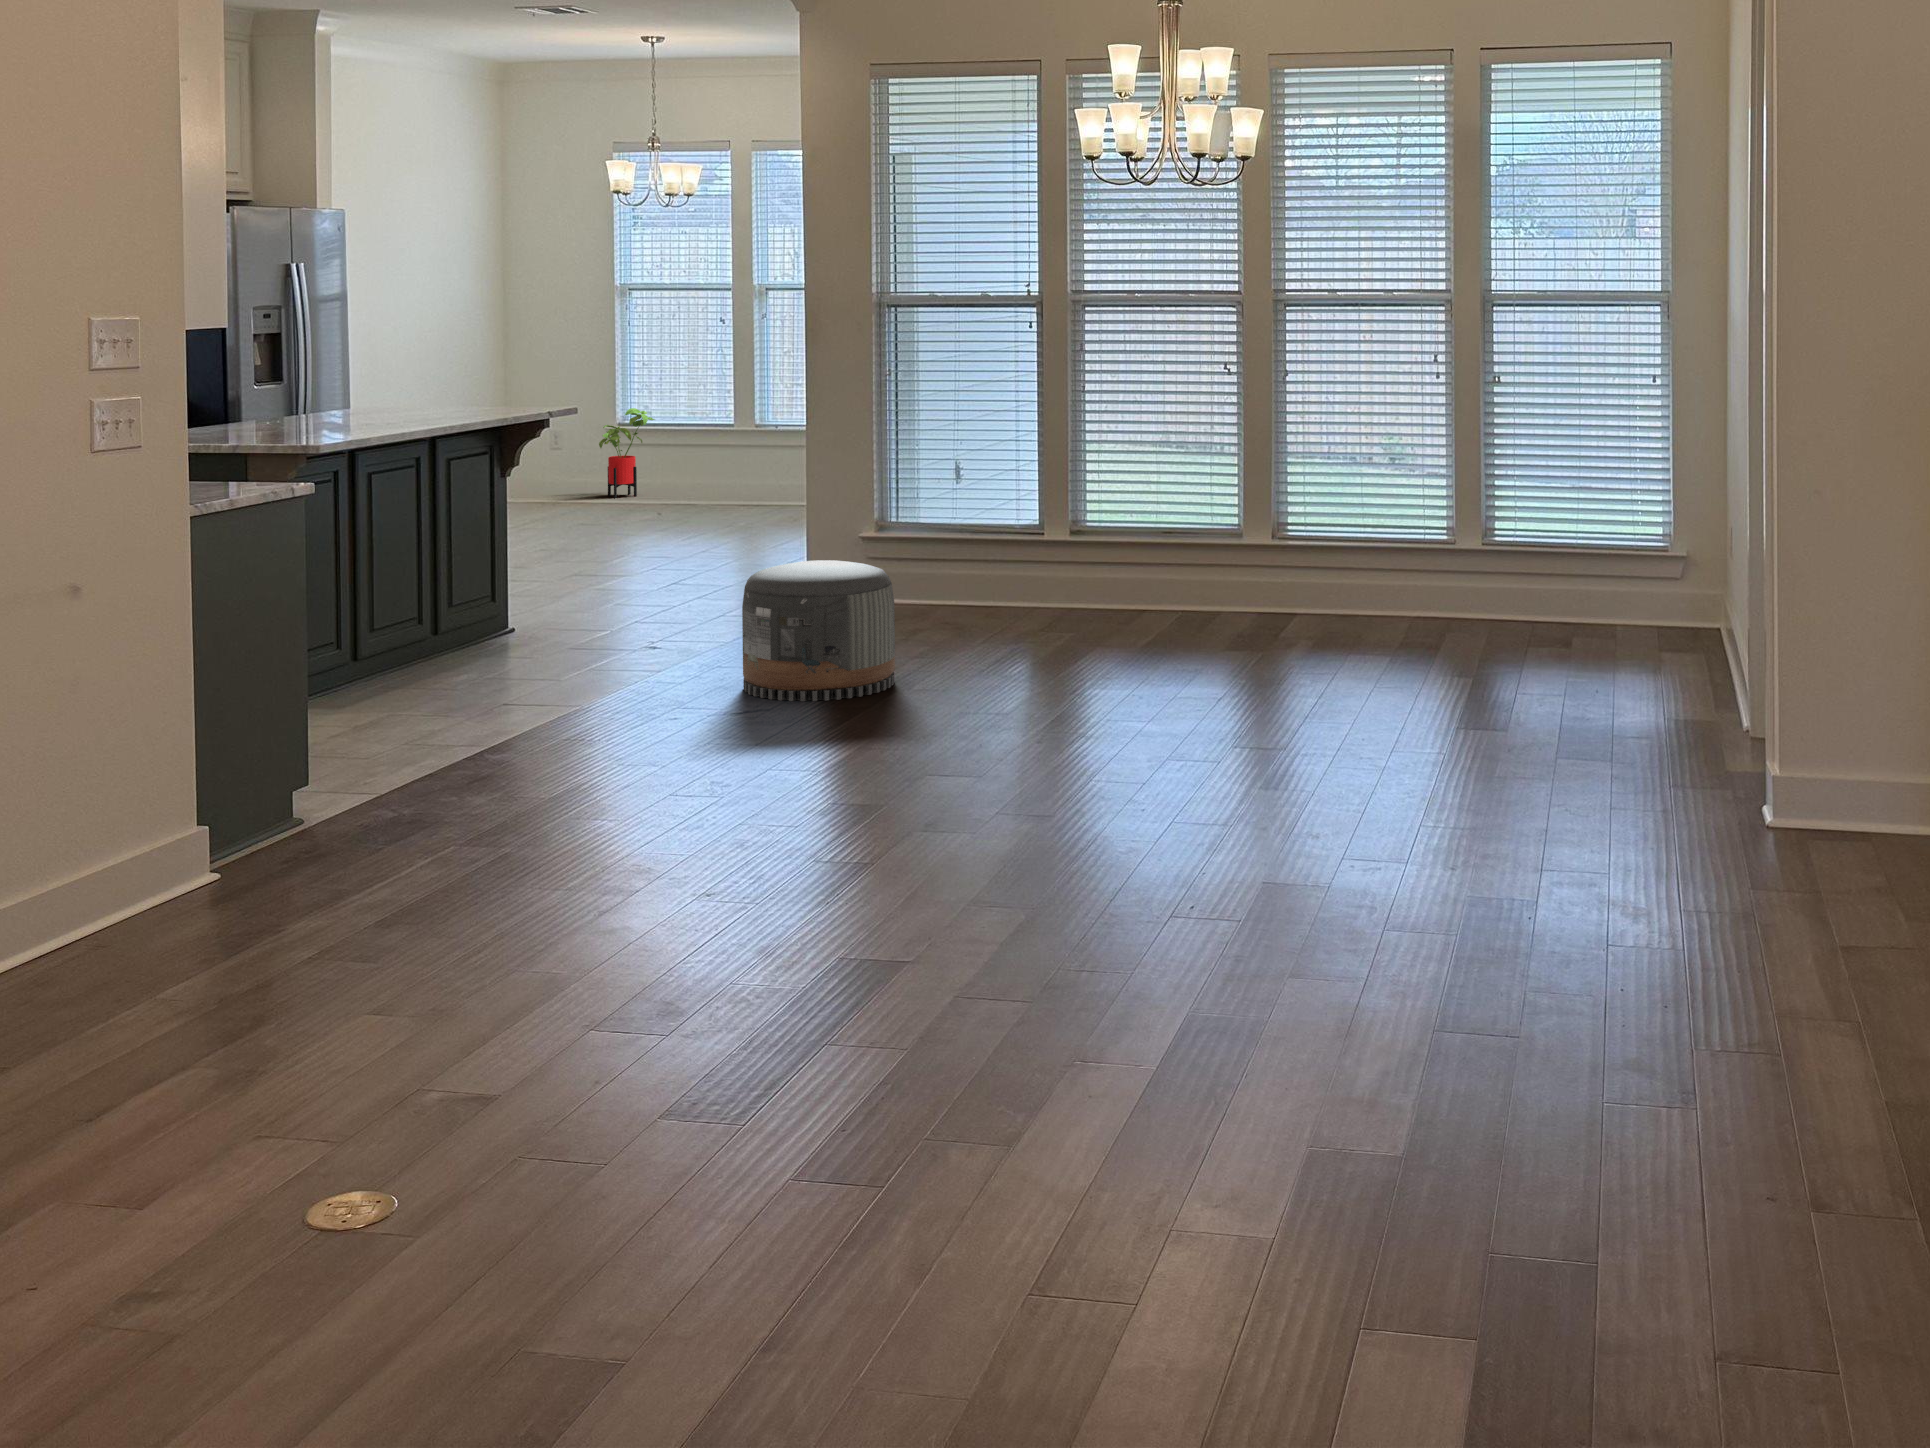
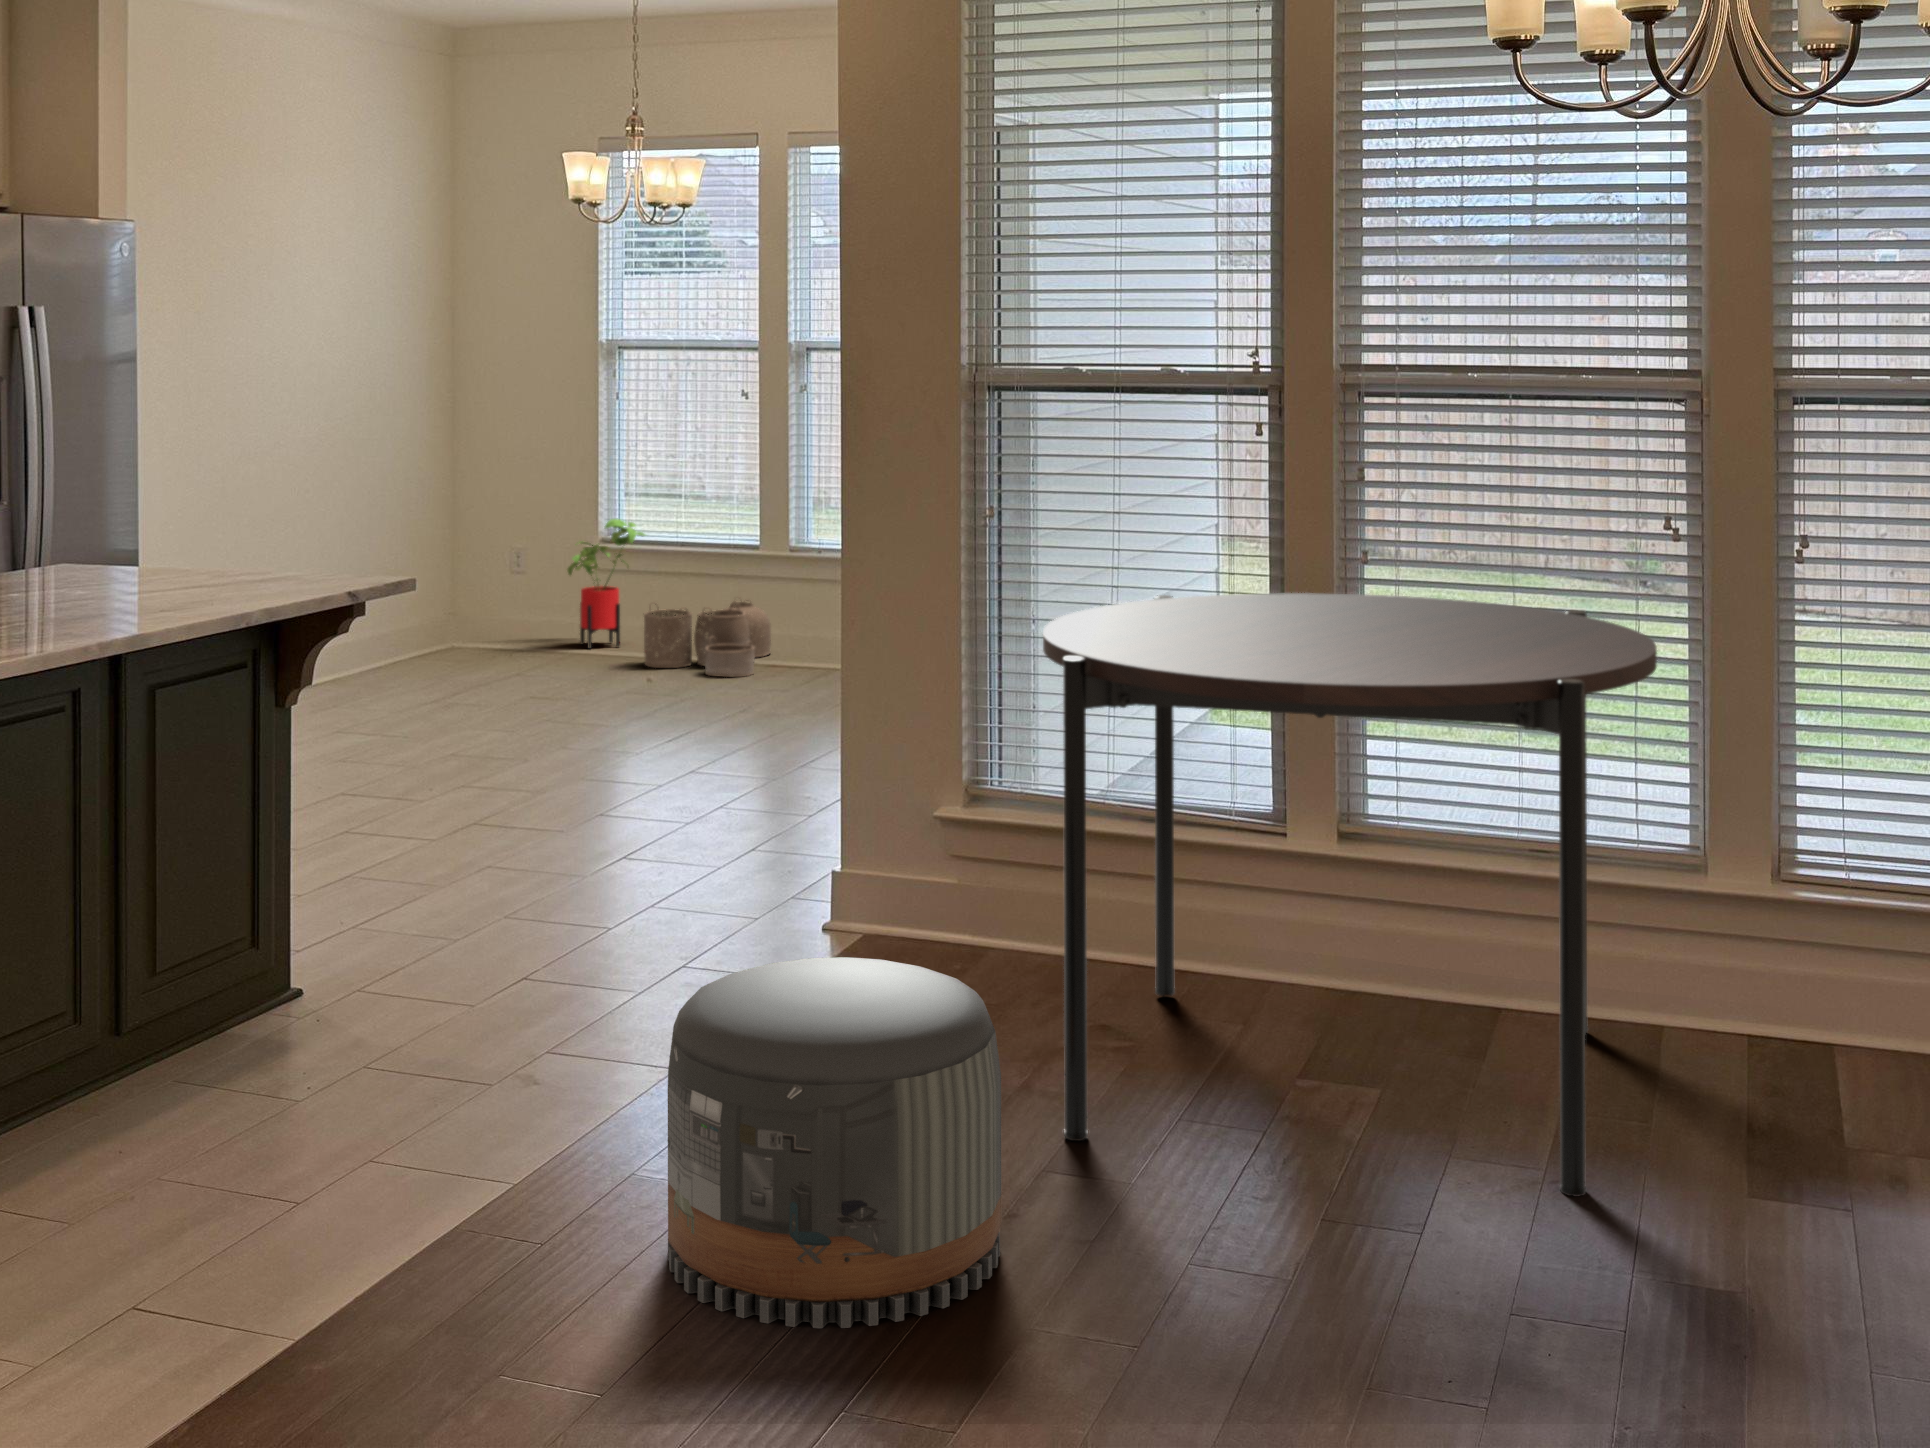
dining table: none [916,408,1207,660] -> present [1043,593,1657,1196]
woven basket: none [657,459,744,509] -> present [644,600,771,677]

